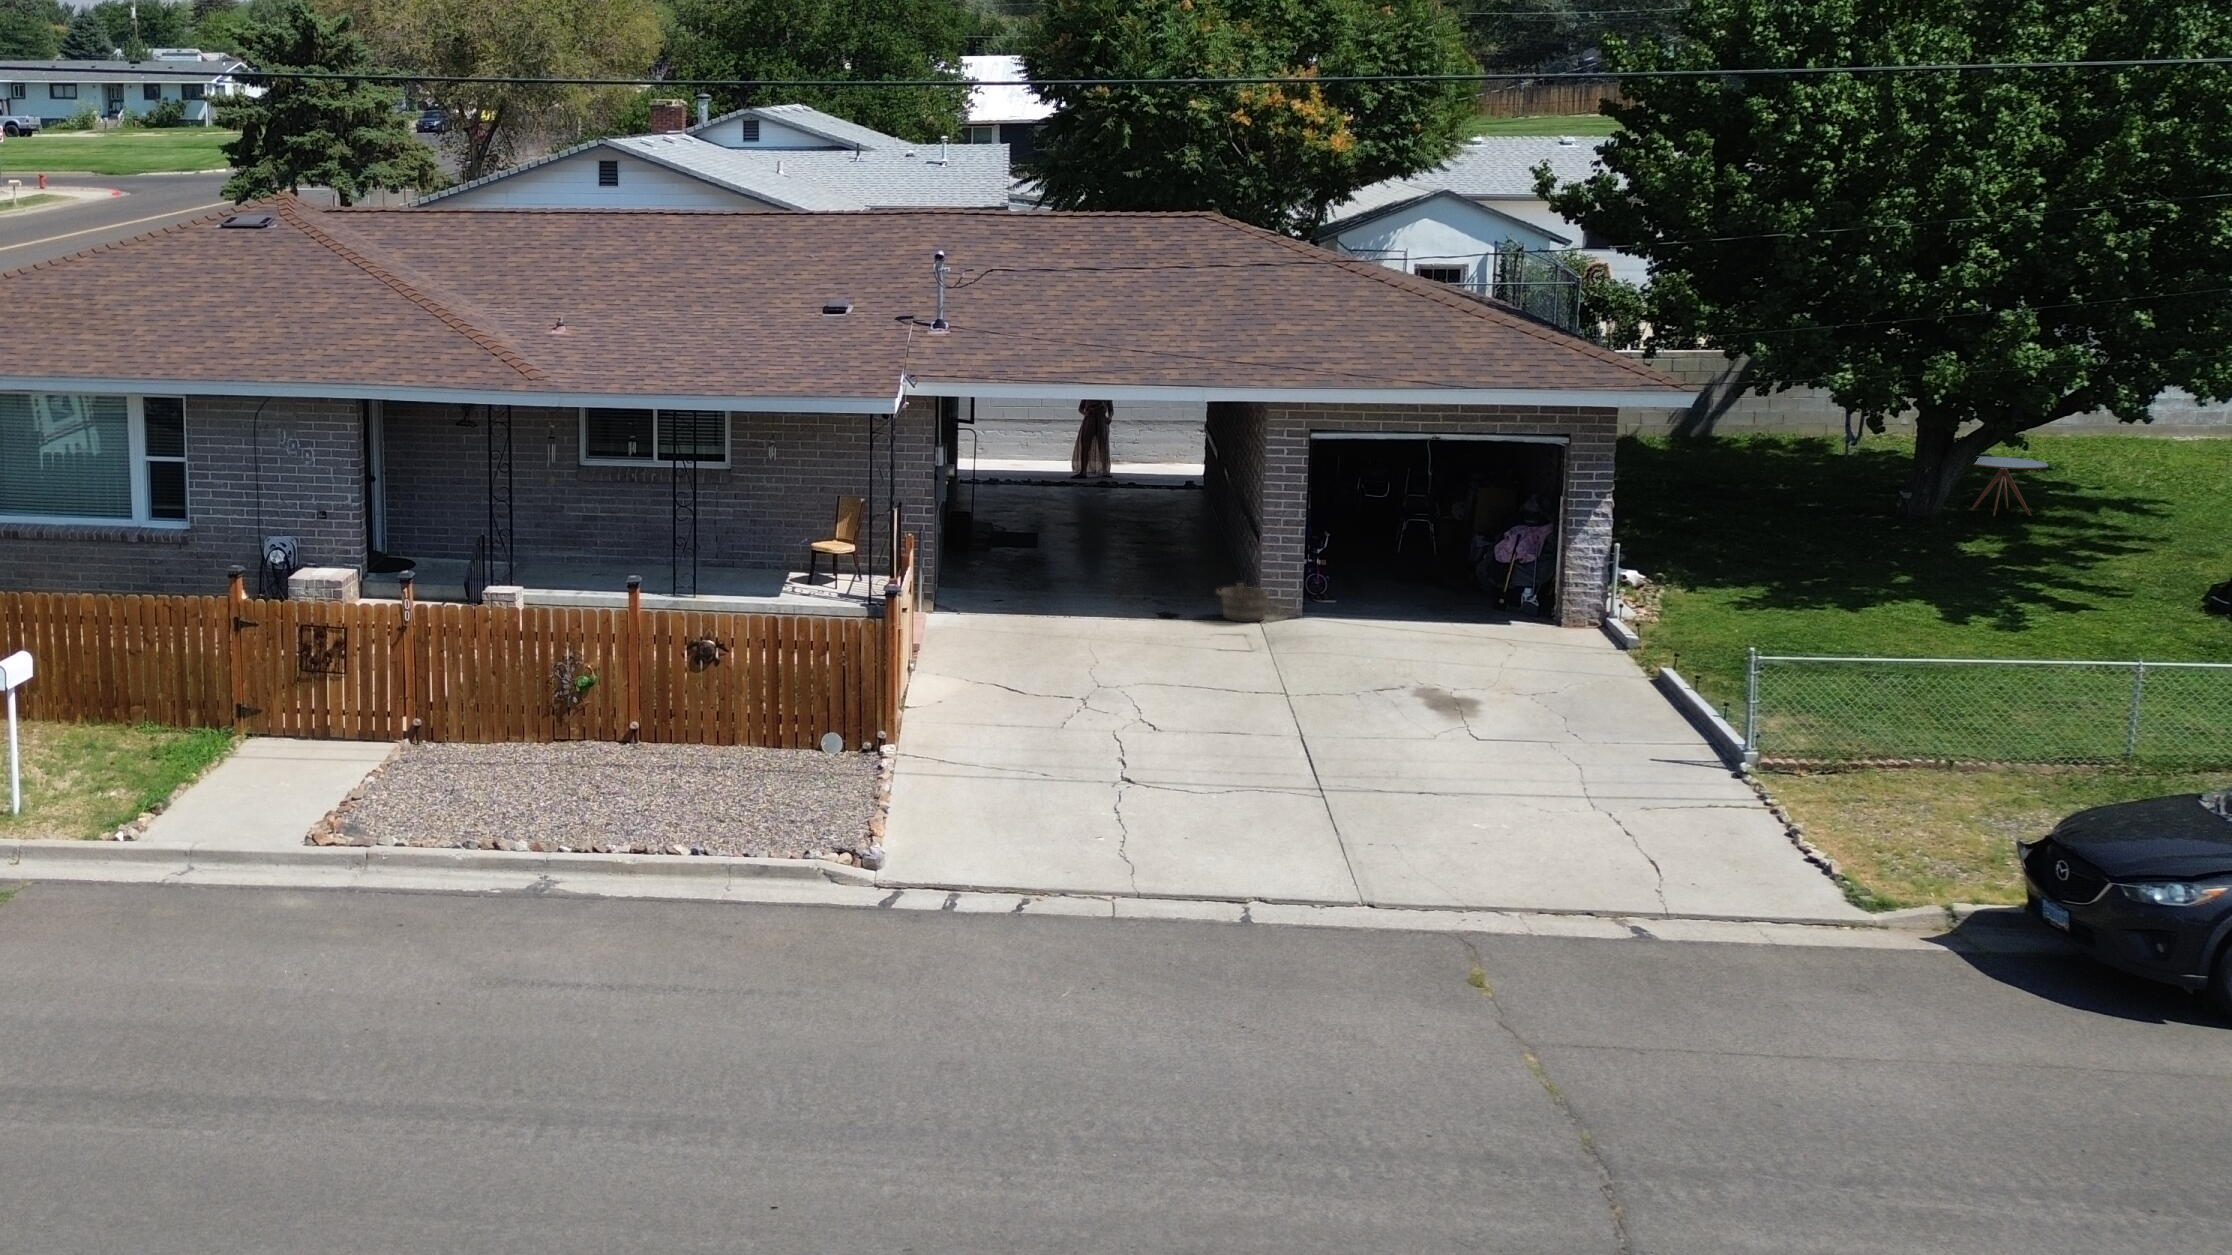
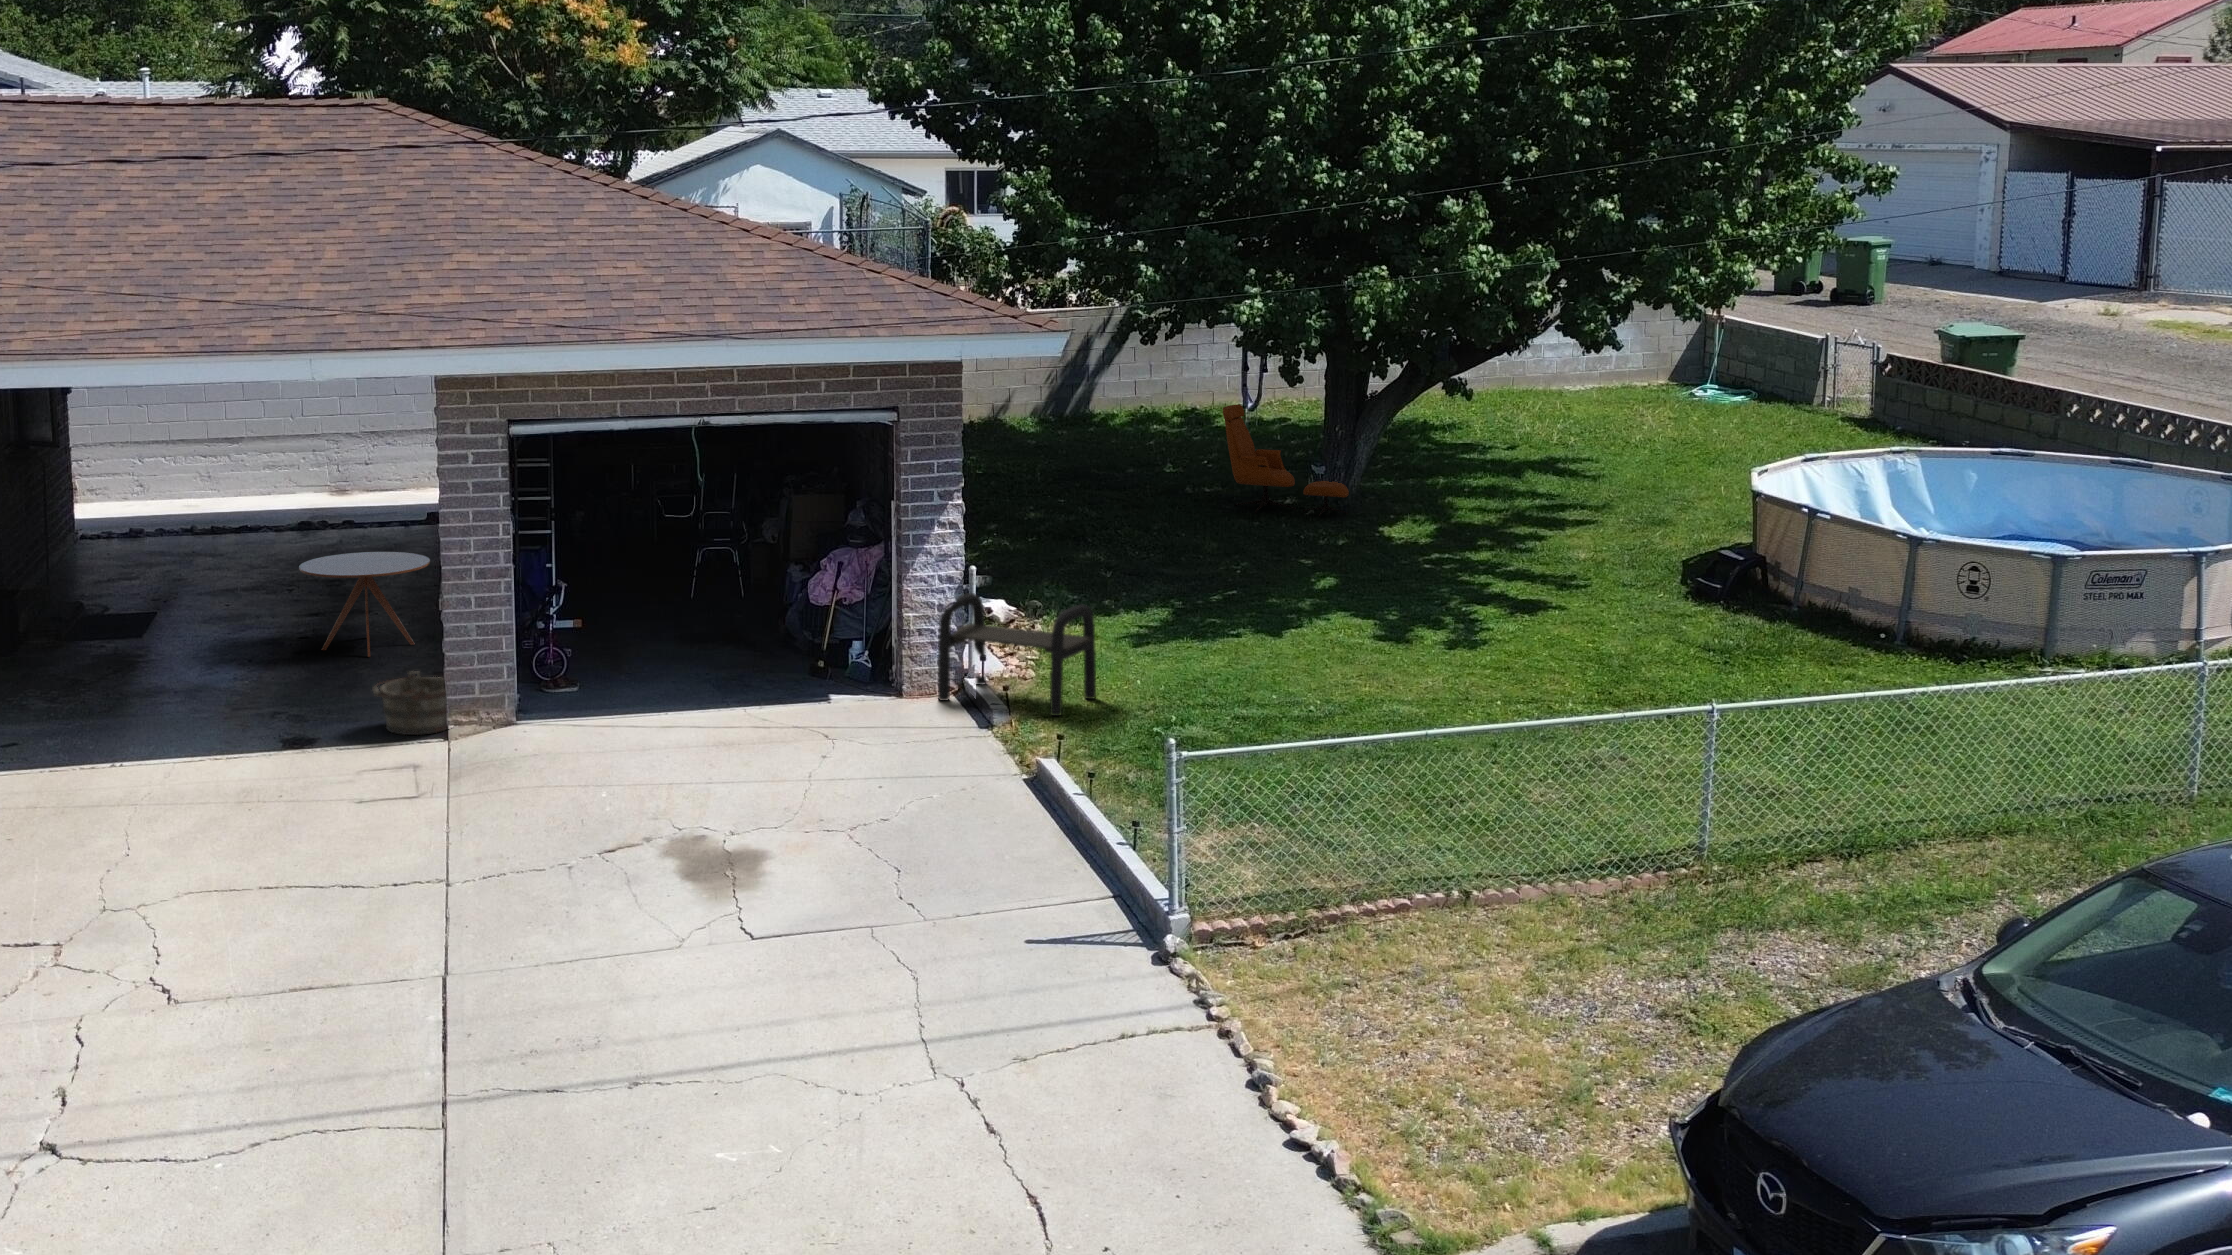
lounge chair: none [1824,443,1929,532] -> present [1223,404,1349,516]
round table: present [1971,457,2048,516] -> present [299,552,430,657]
bench: none [1590,561,1707,647] -> present [938,593,1096,716]

